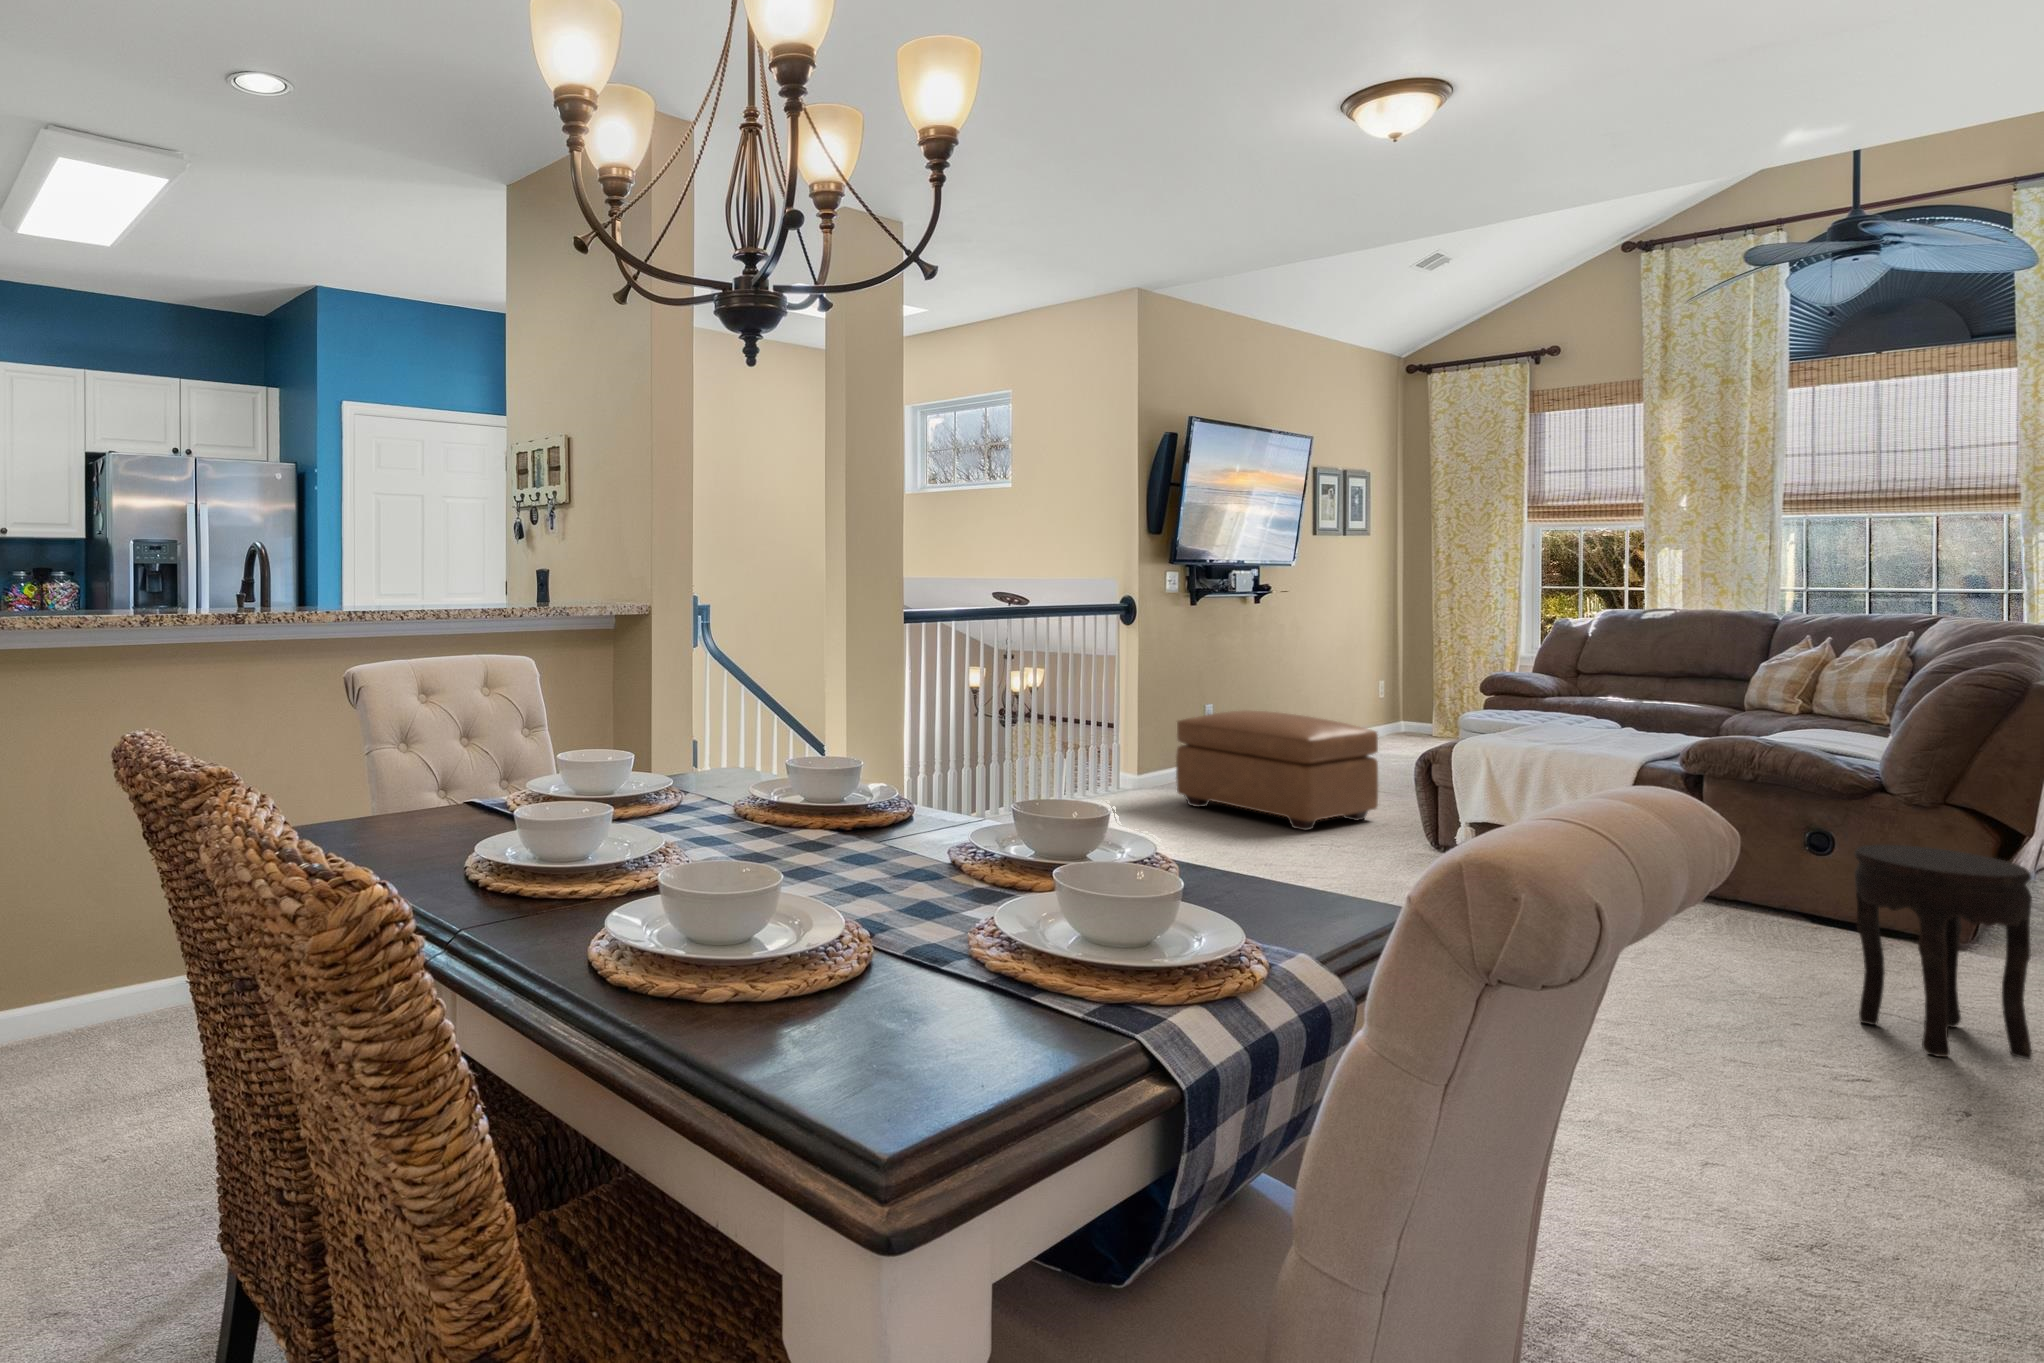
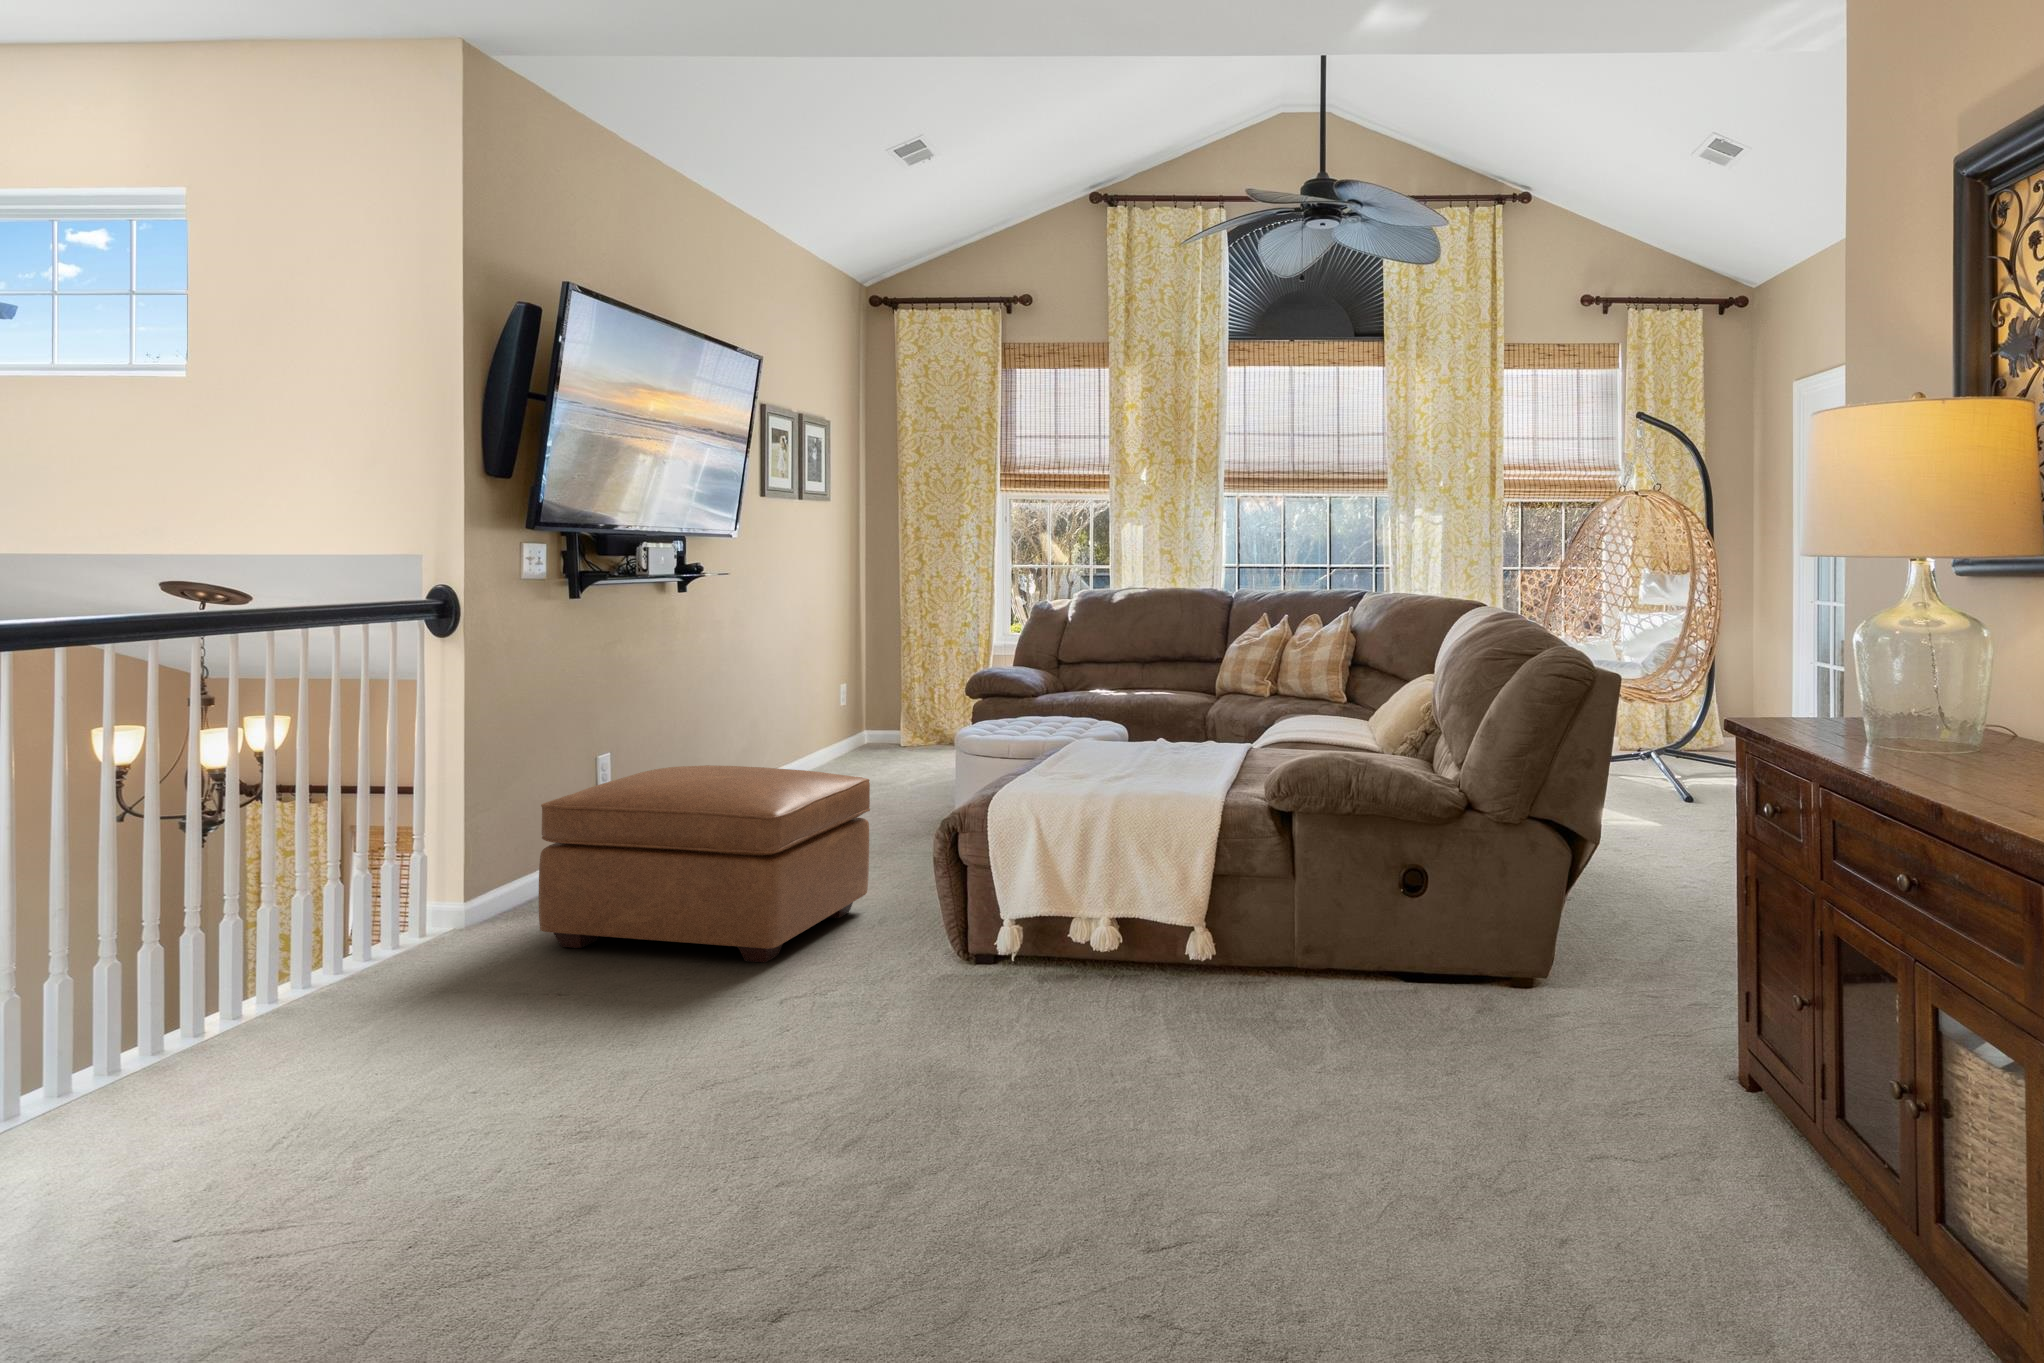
side table: present [1854,845,2032,1059] -> none [1608,910,1800,1239]

